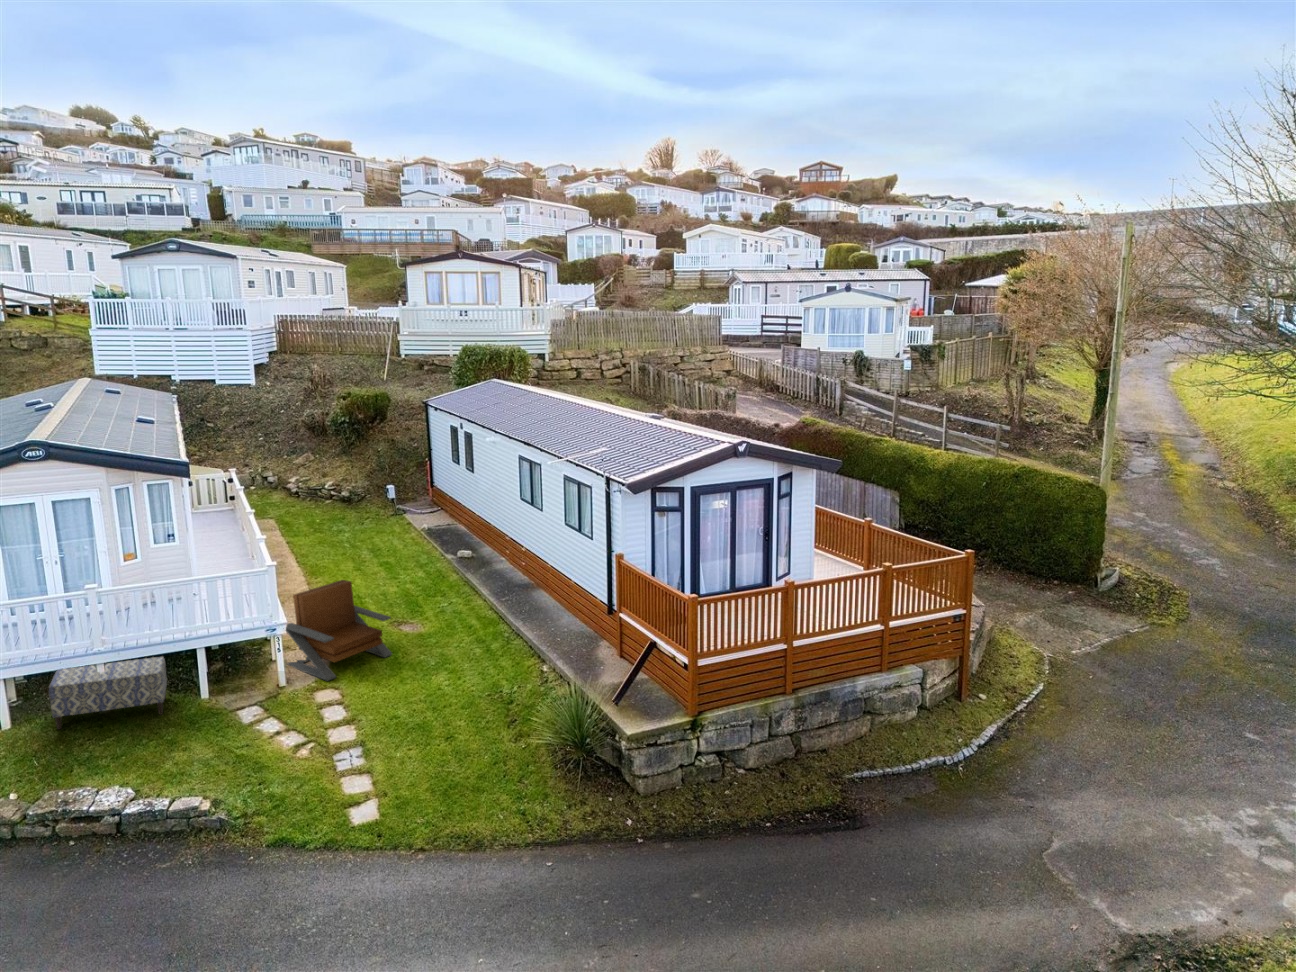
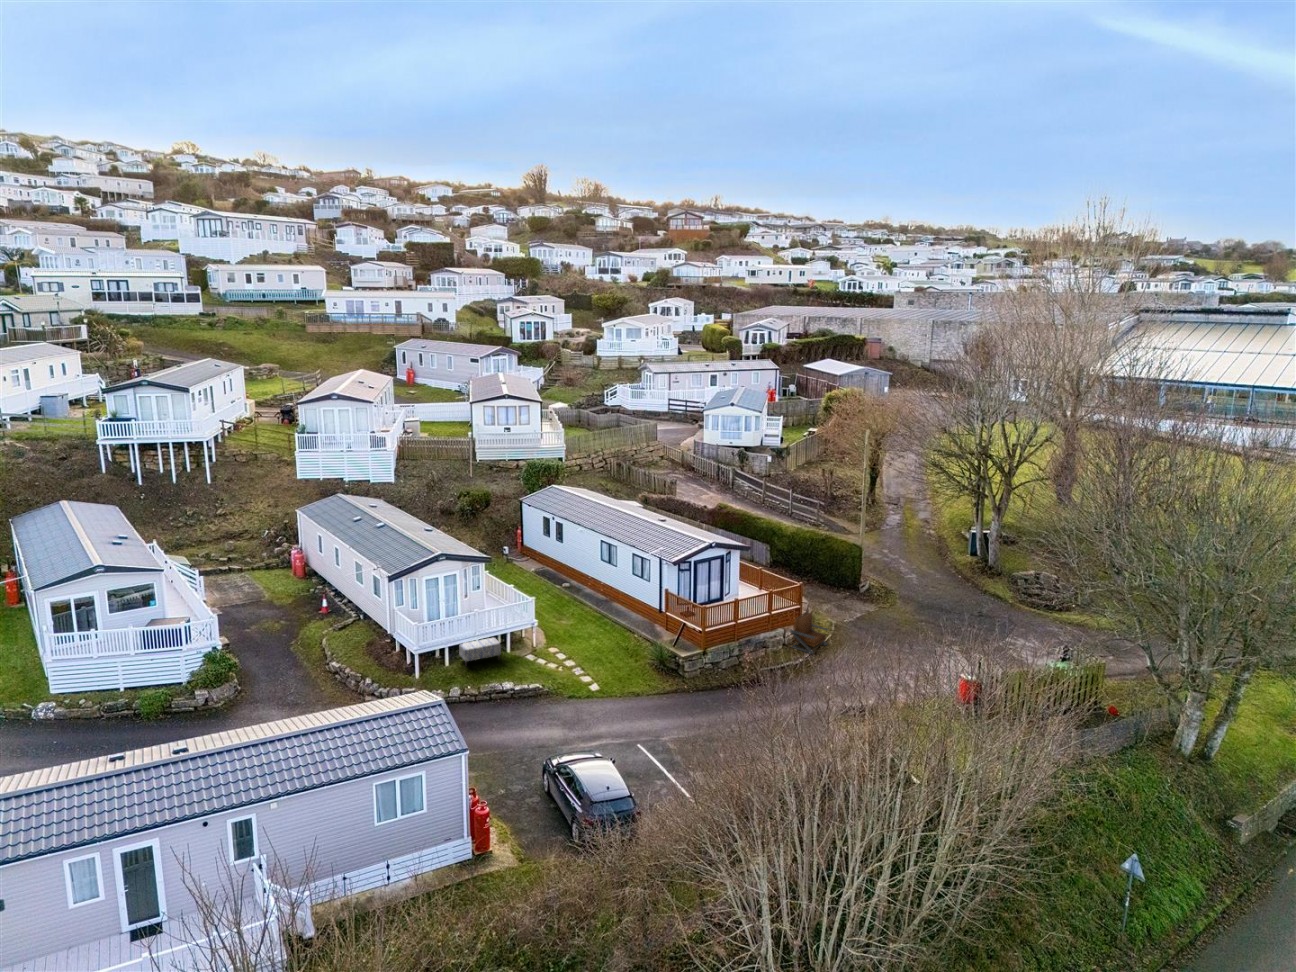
lounge chair: present [286,580,392,681] -> present [790,613,828,654]

